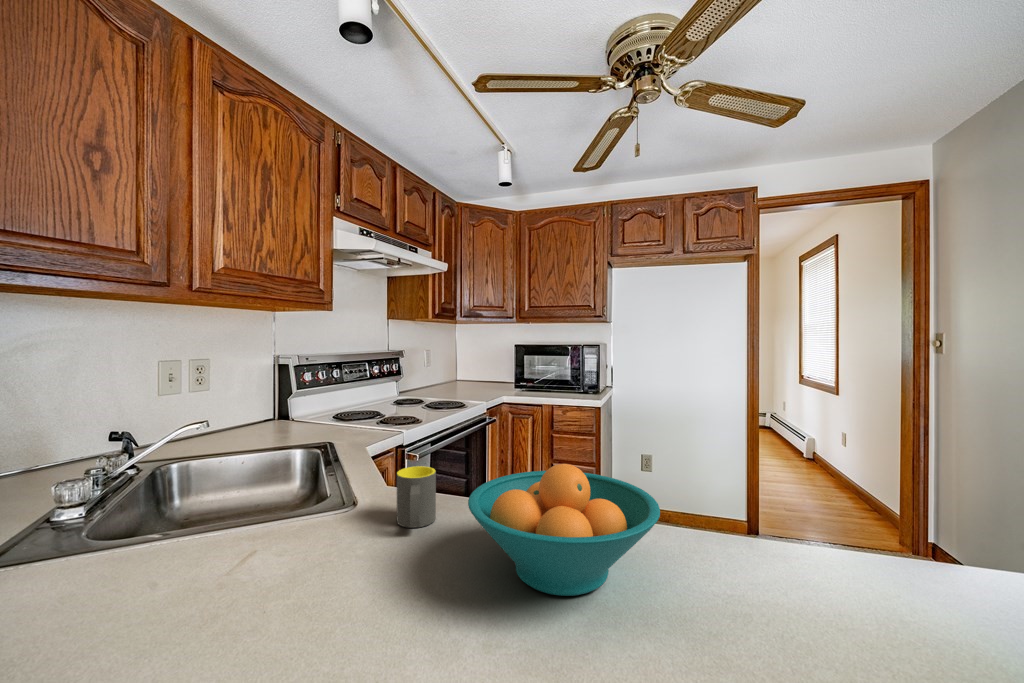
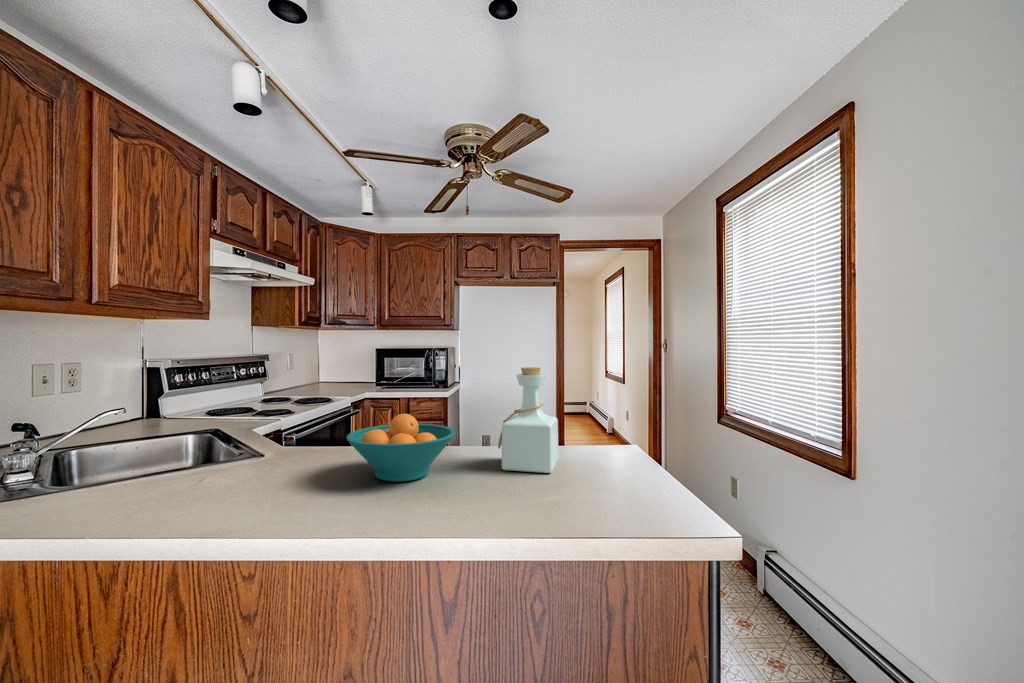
bottle: none [731,386,872,613] -> present [498,367,558,473]
mug: present [397,466,436,528] -> none [293,430,321,467]

